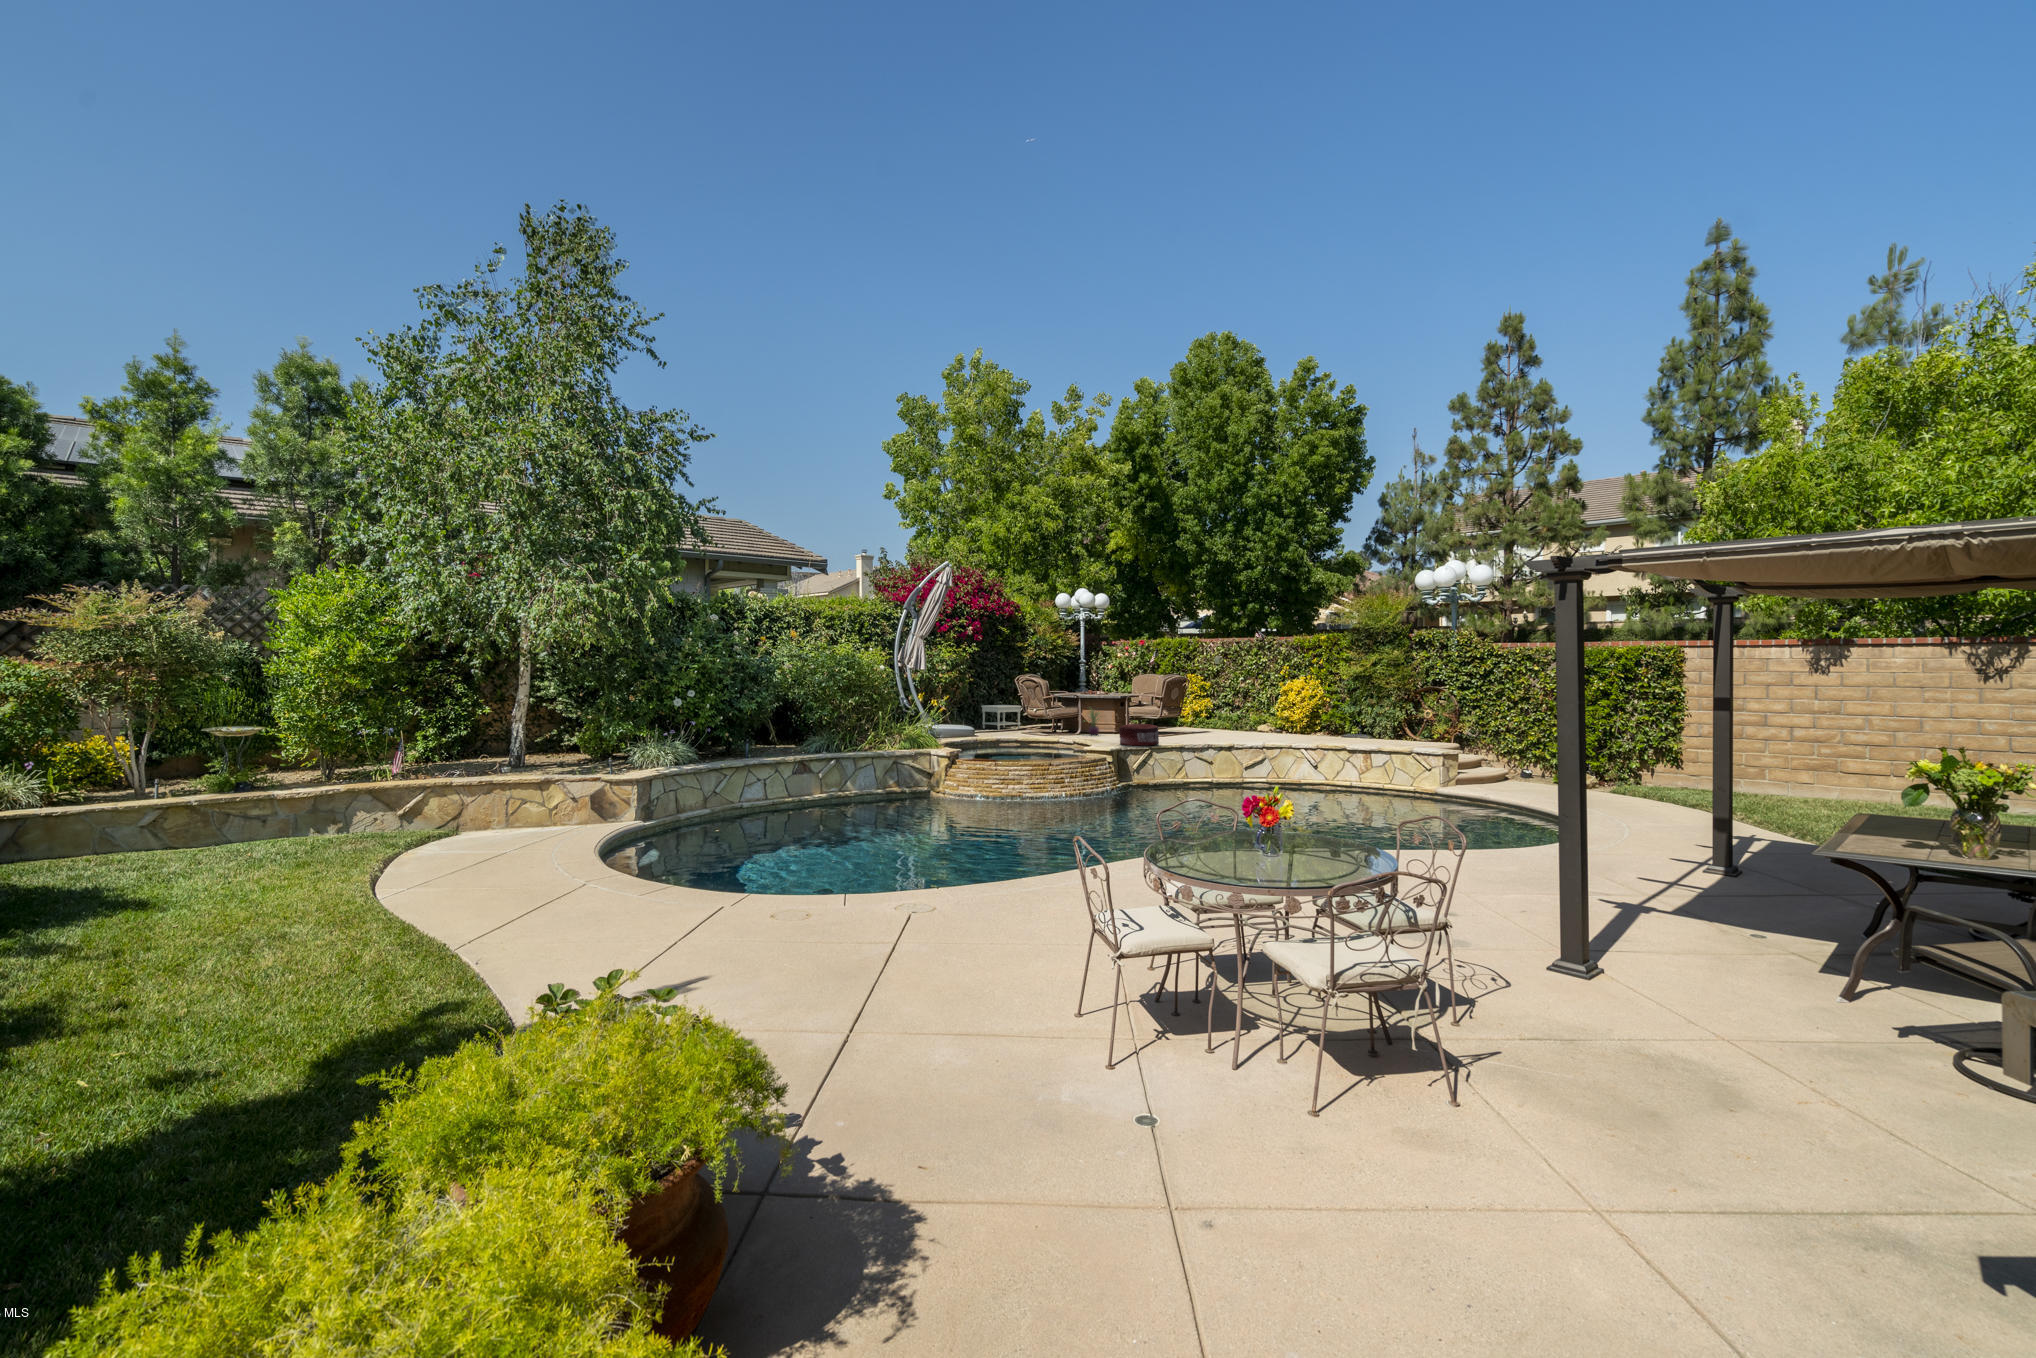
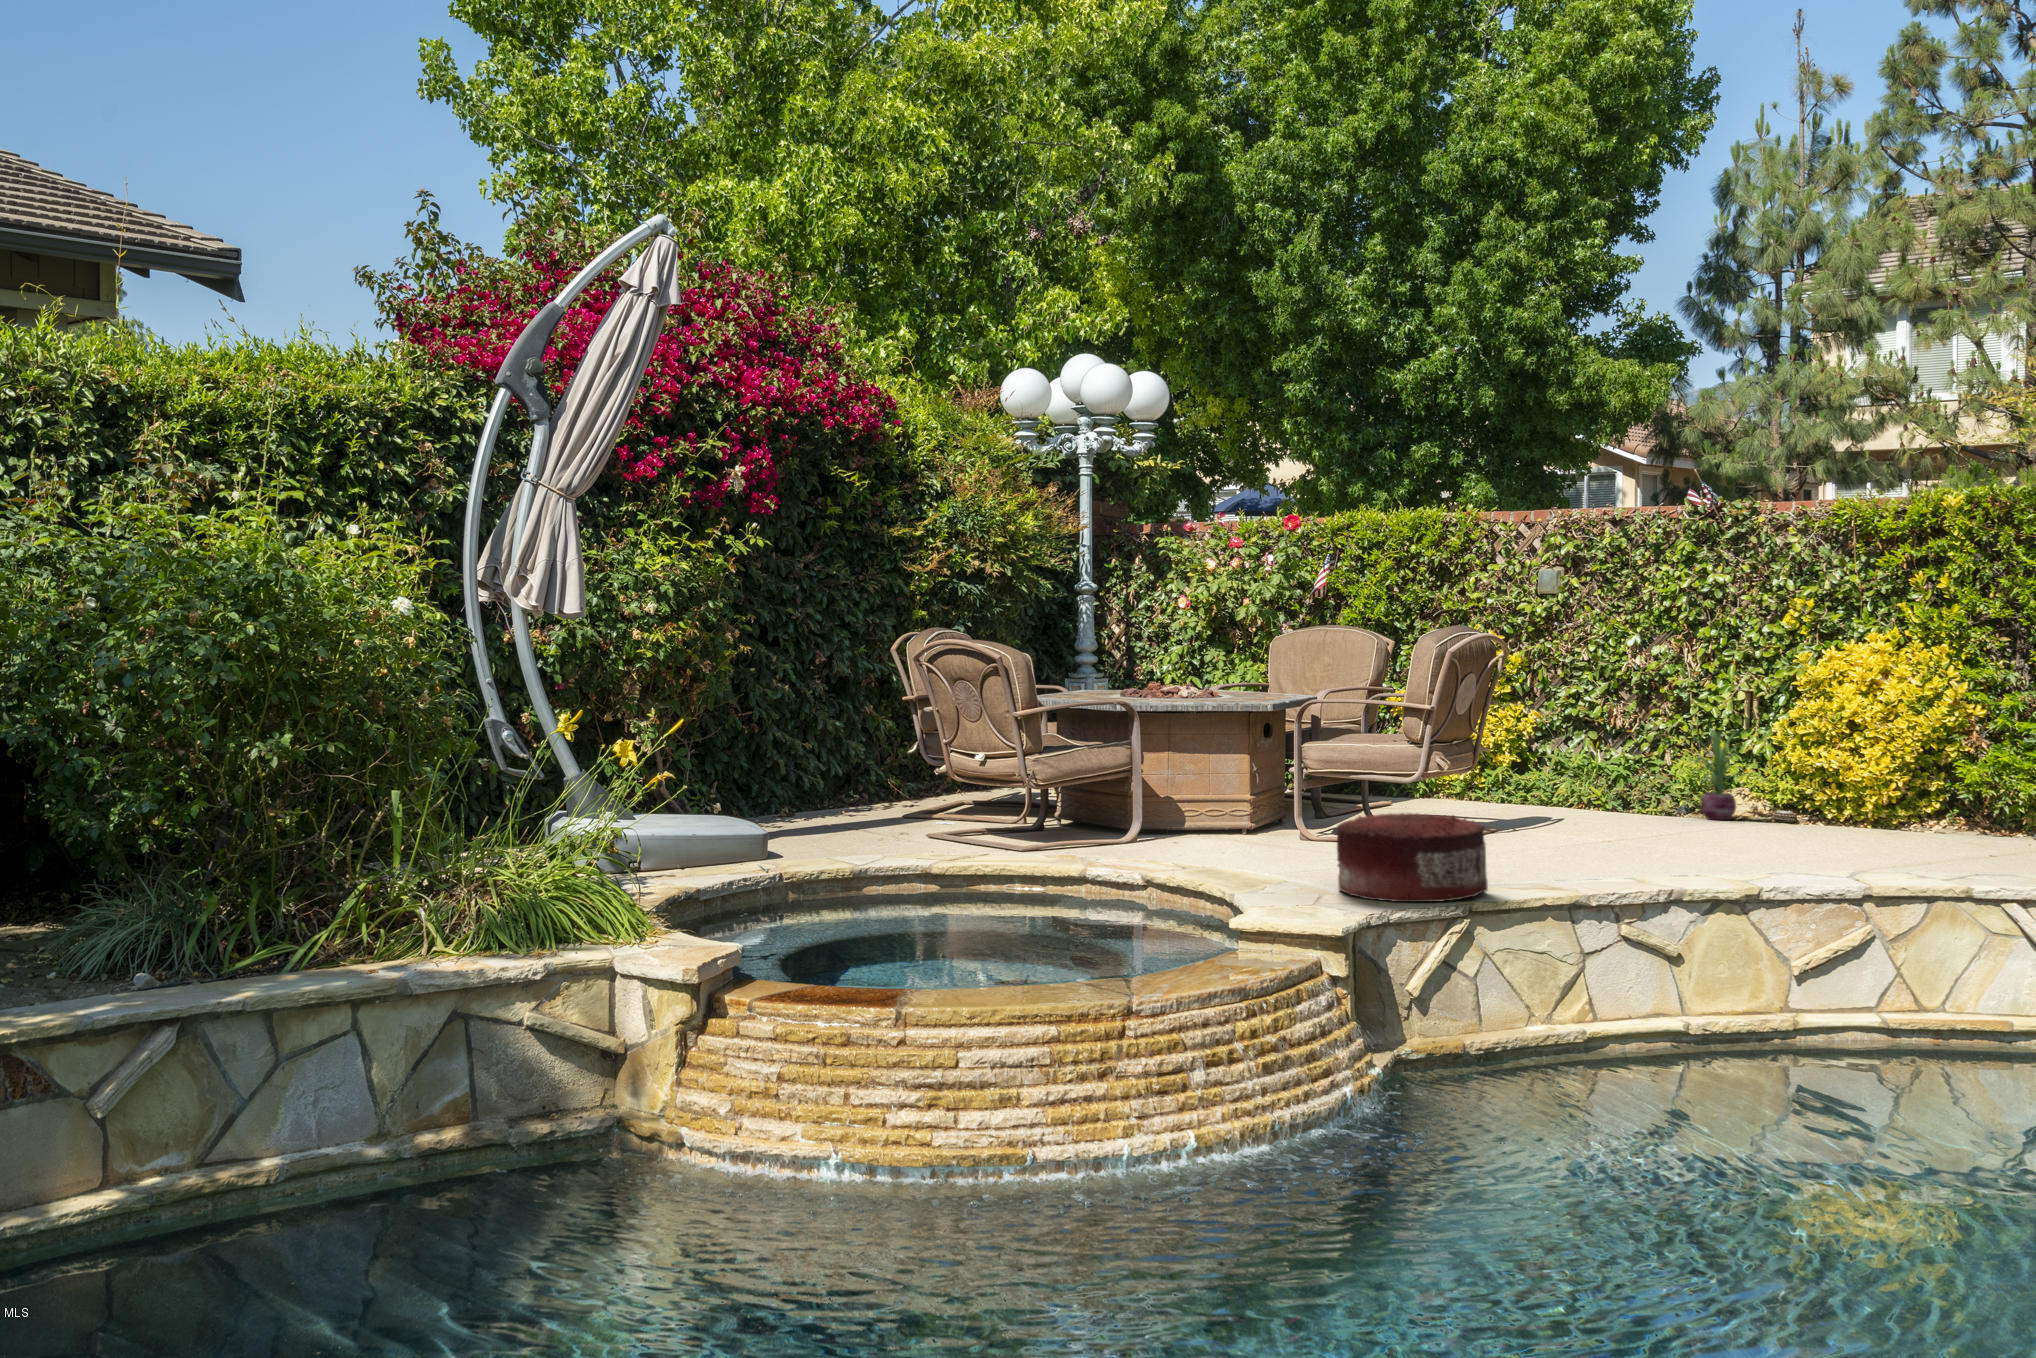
side table: present [981,705,1022,730] -> none [780,734,922,823]
decorative plant: present [1089,710,1100,735] -> present [1682,730,1756,820]

